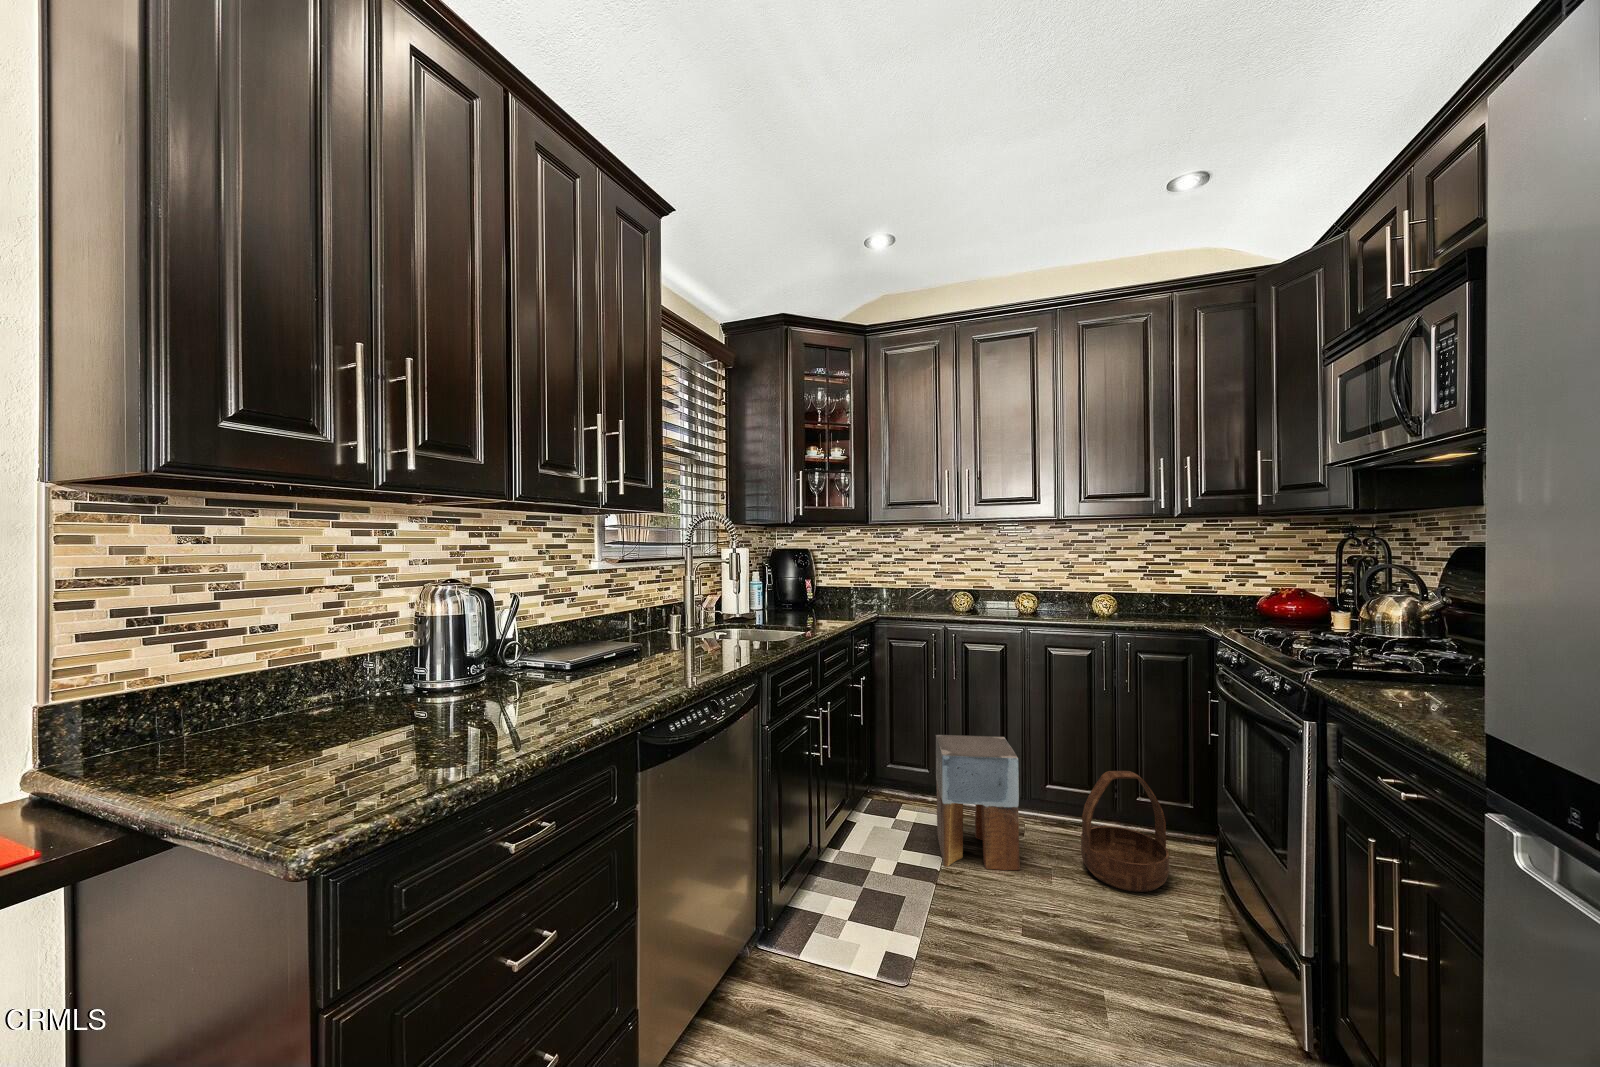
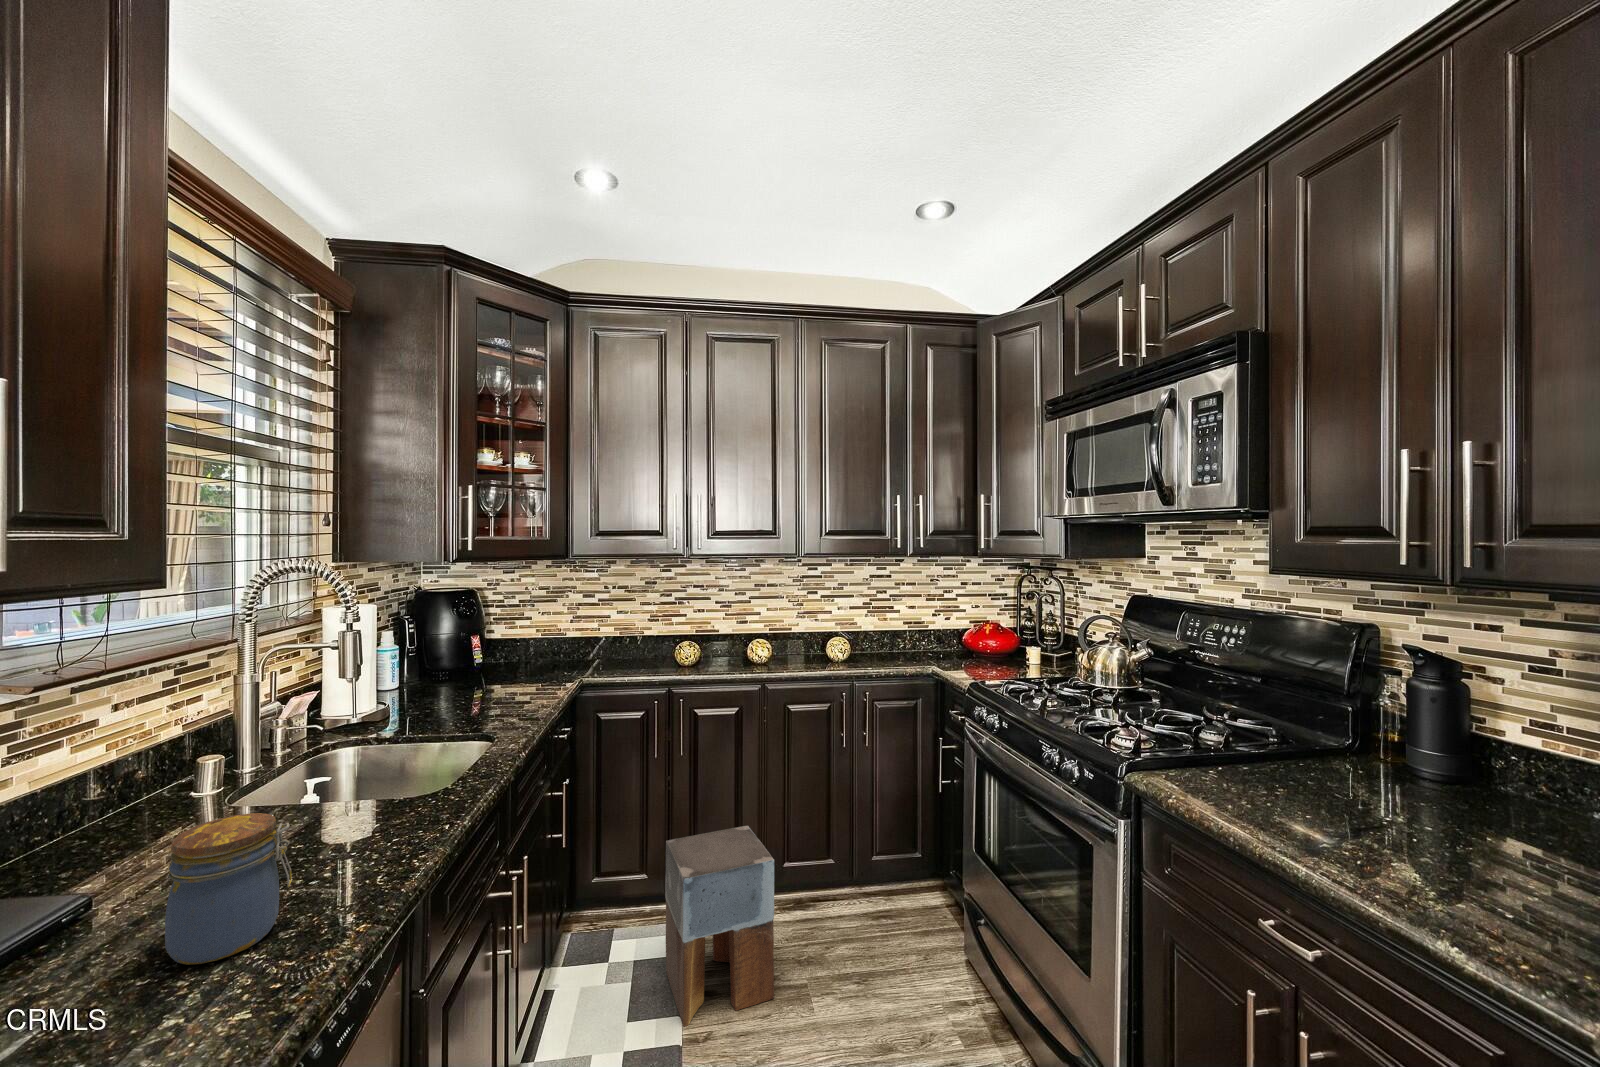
jar: none [667,616,710,673] -> present [165,813,292,965]
basket: present [1081,771,1169,892] -> none [835,843,922,987]

